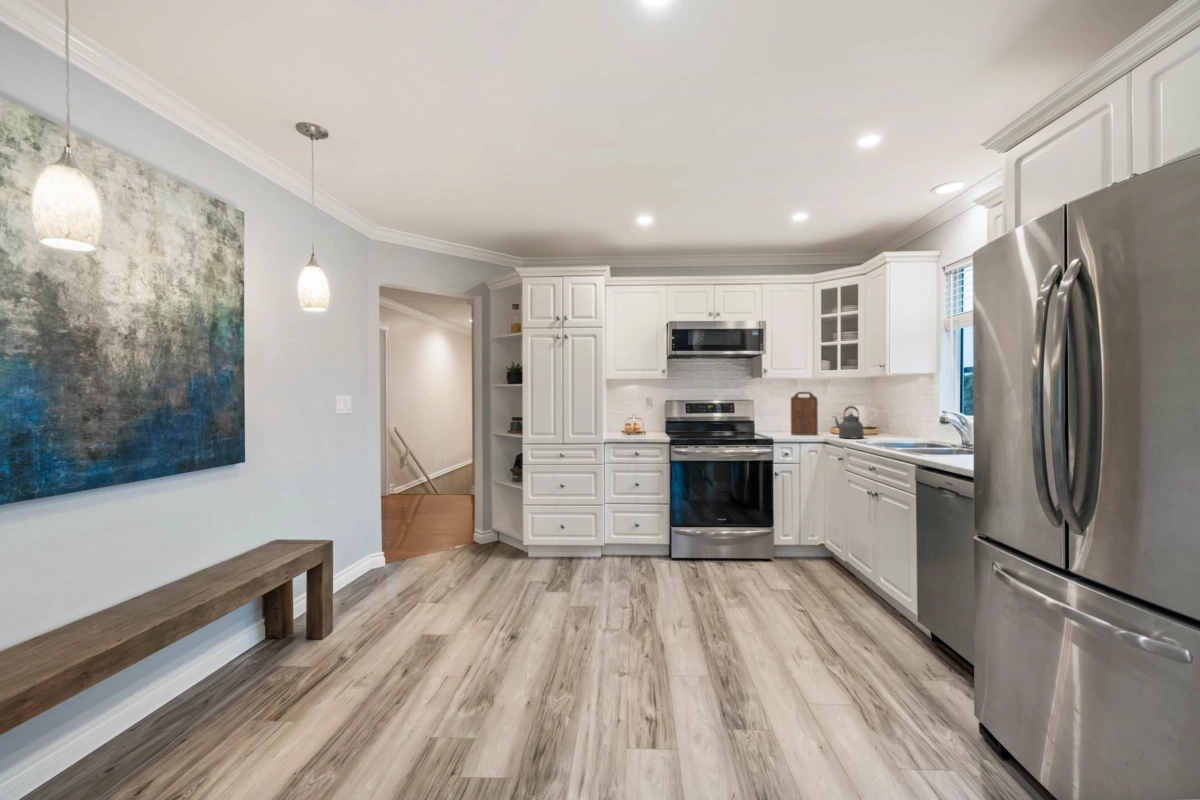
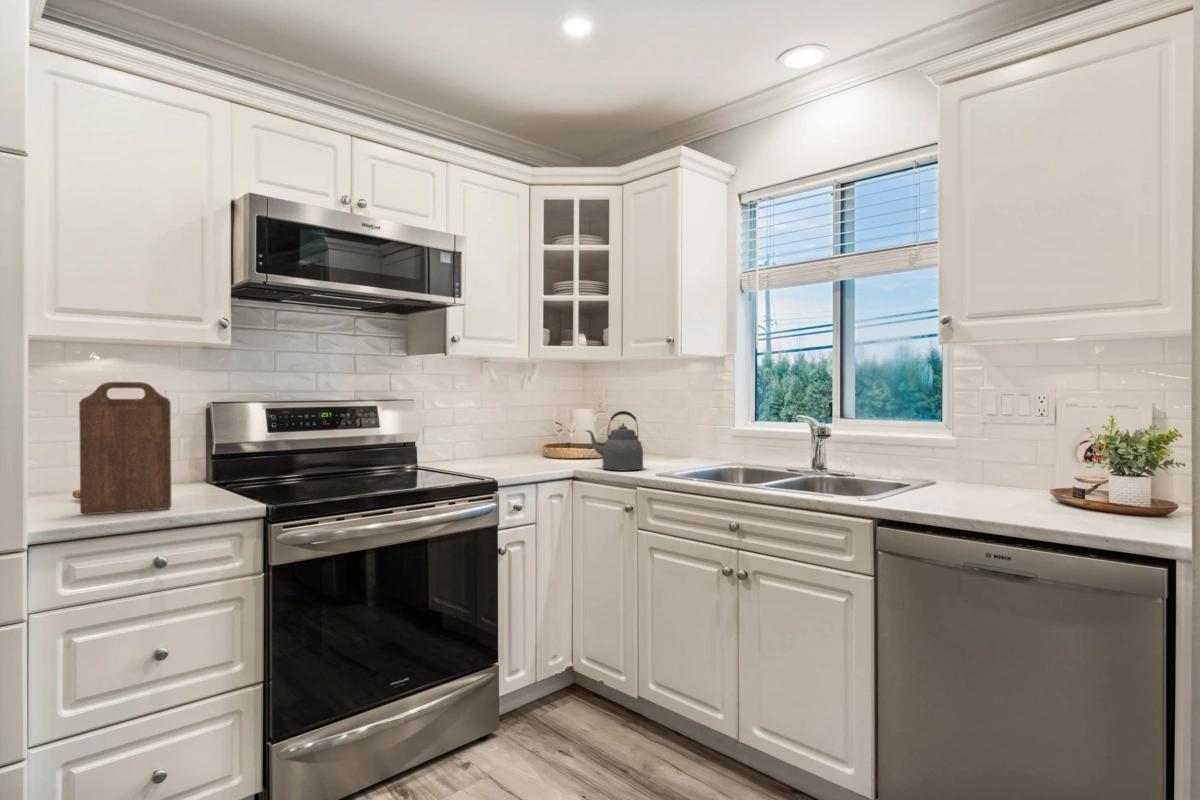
cutting board: present [791,392,818,435] -> present [79,382,171,514]

